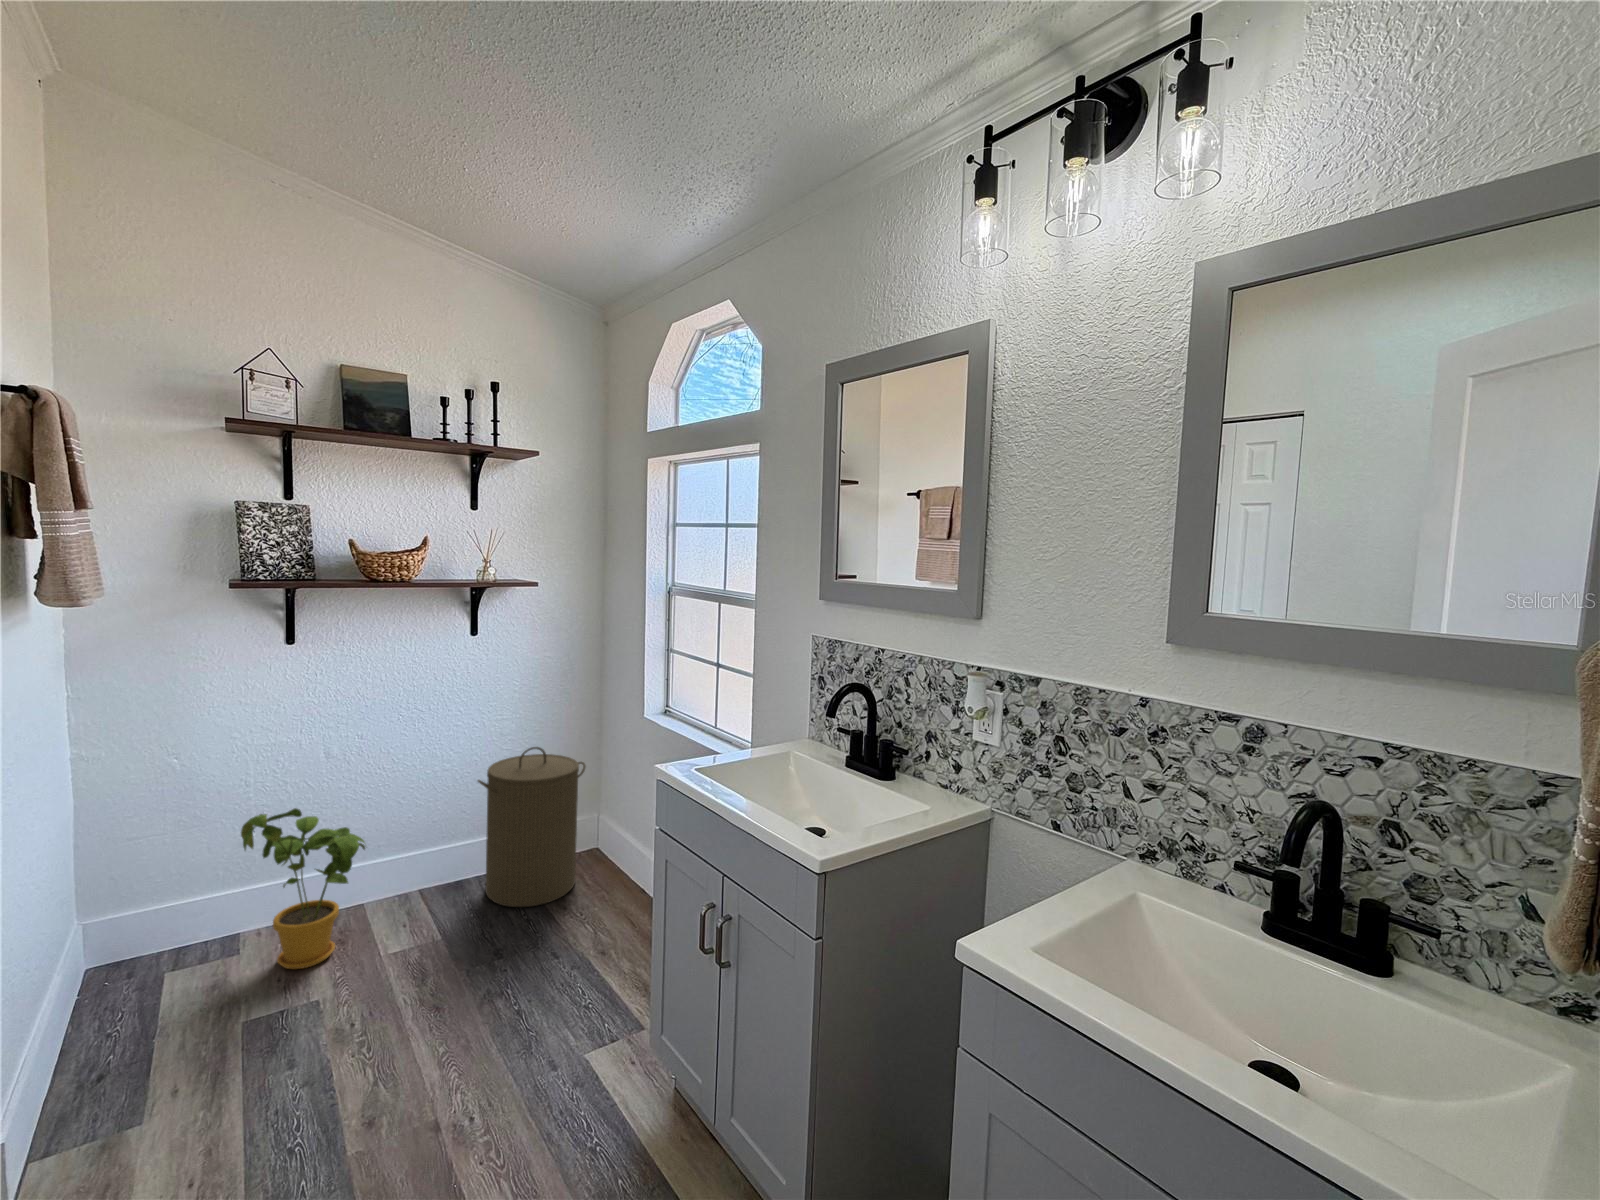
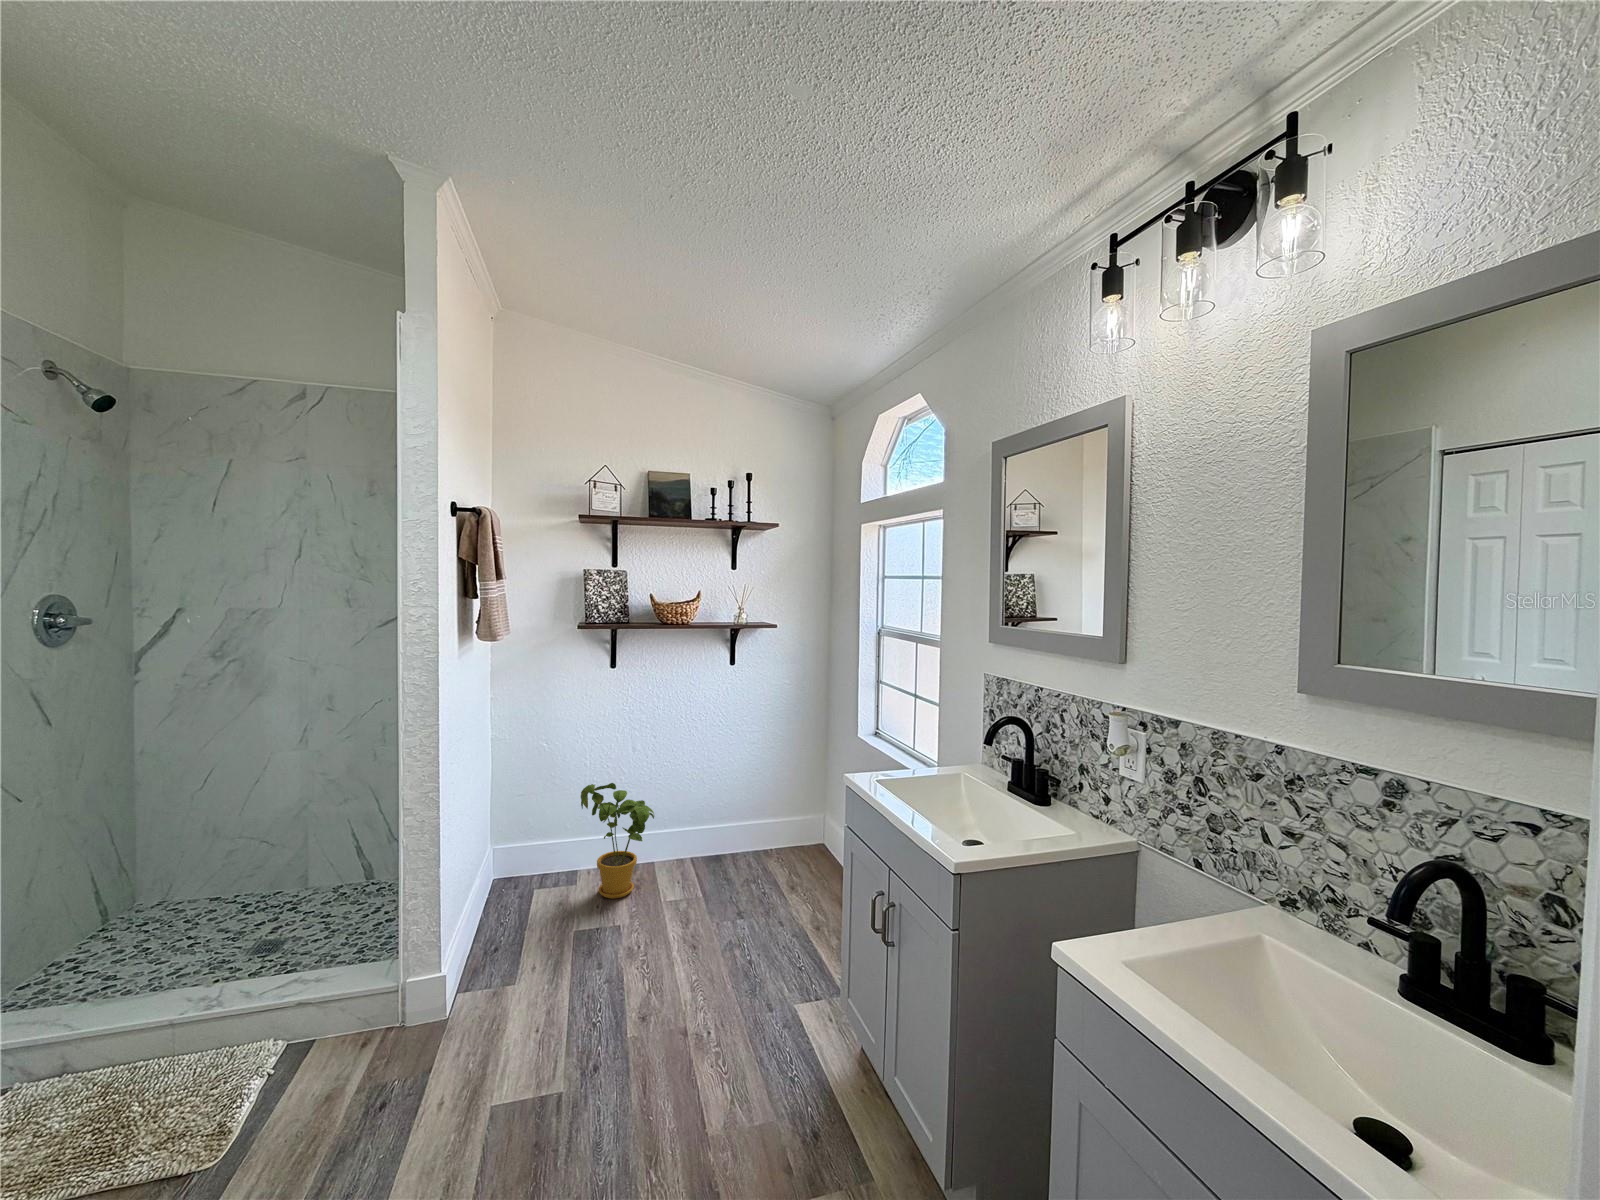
laundry hamper: present [478,747,586,907] -> none [730,753,811,881]

